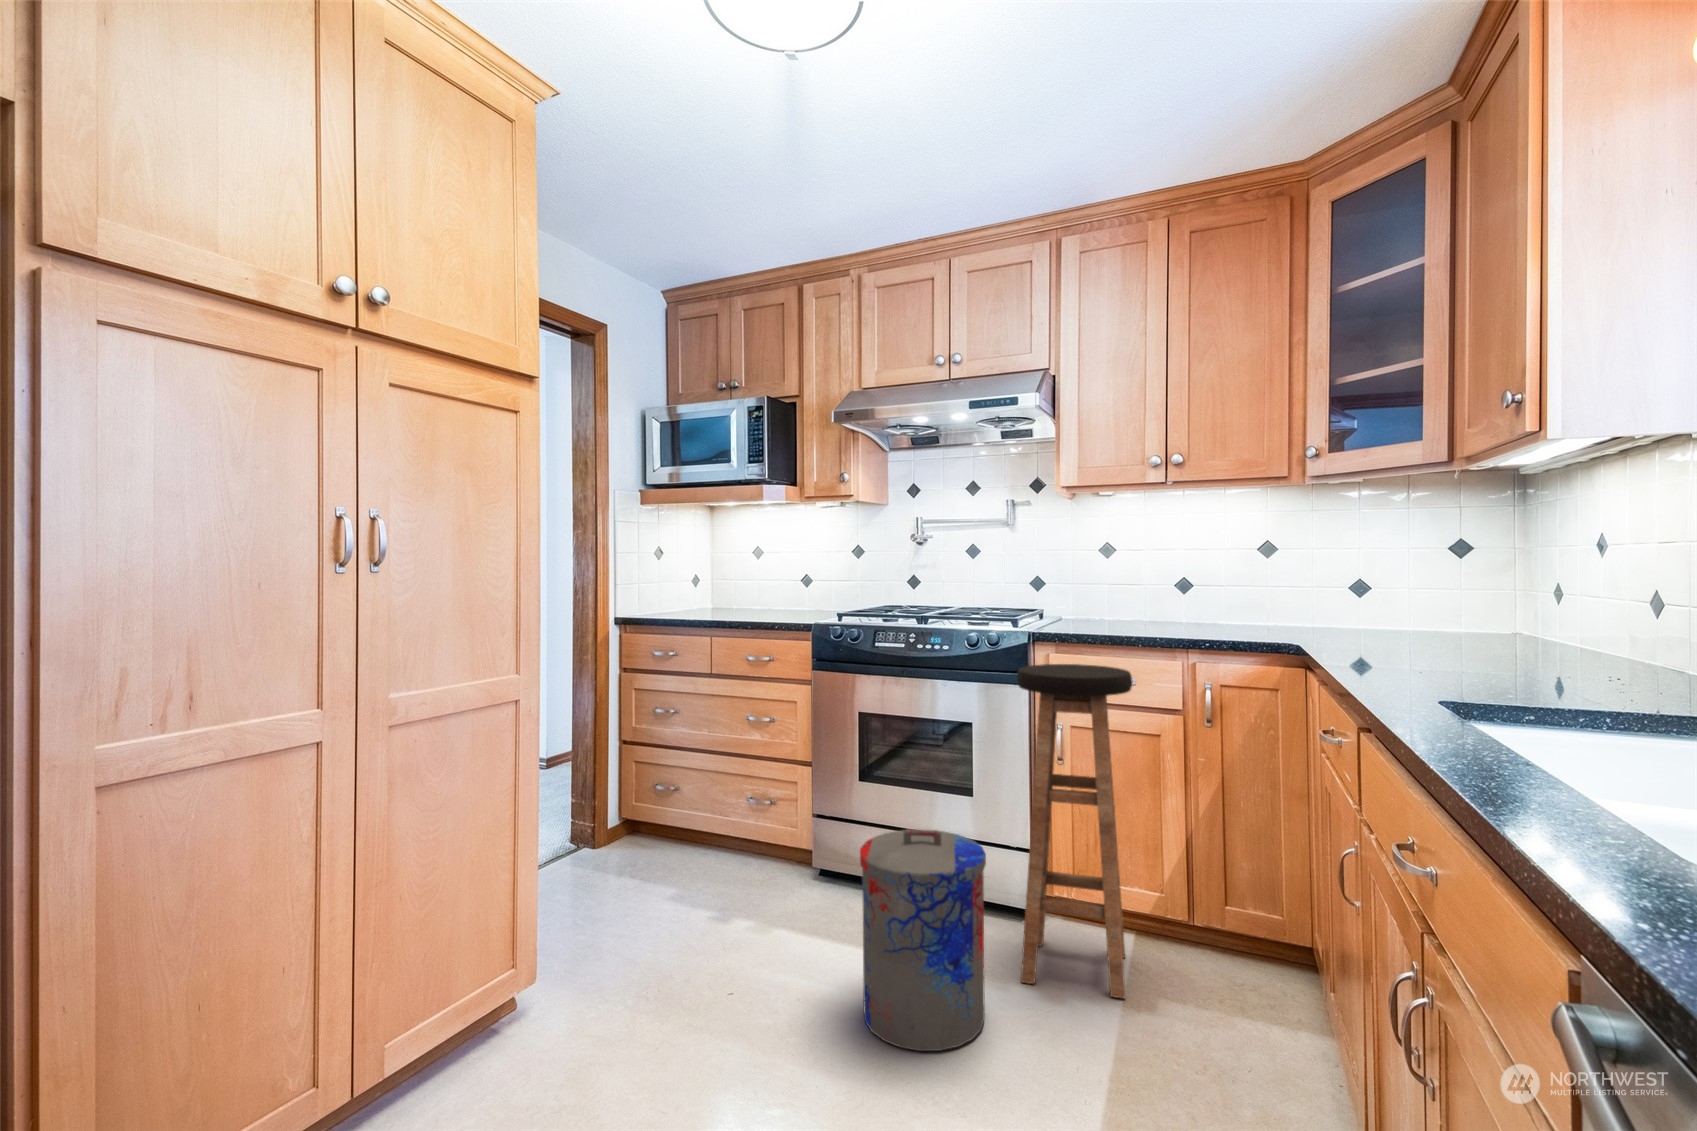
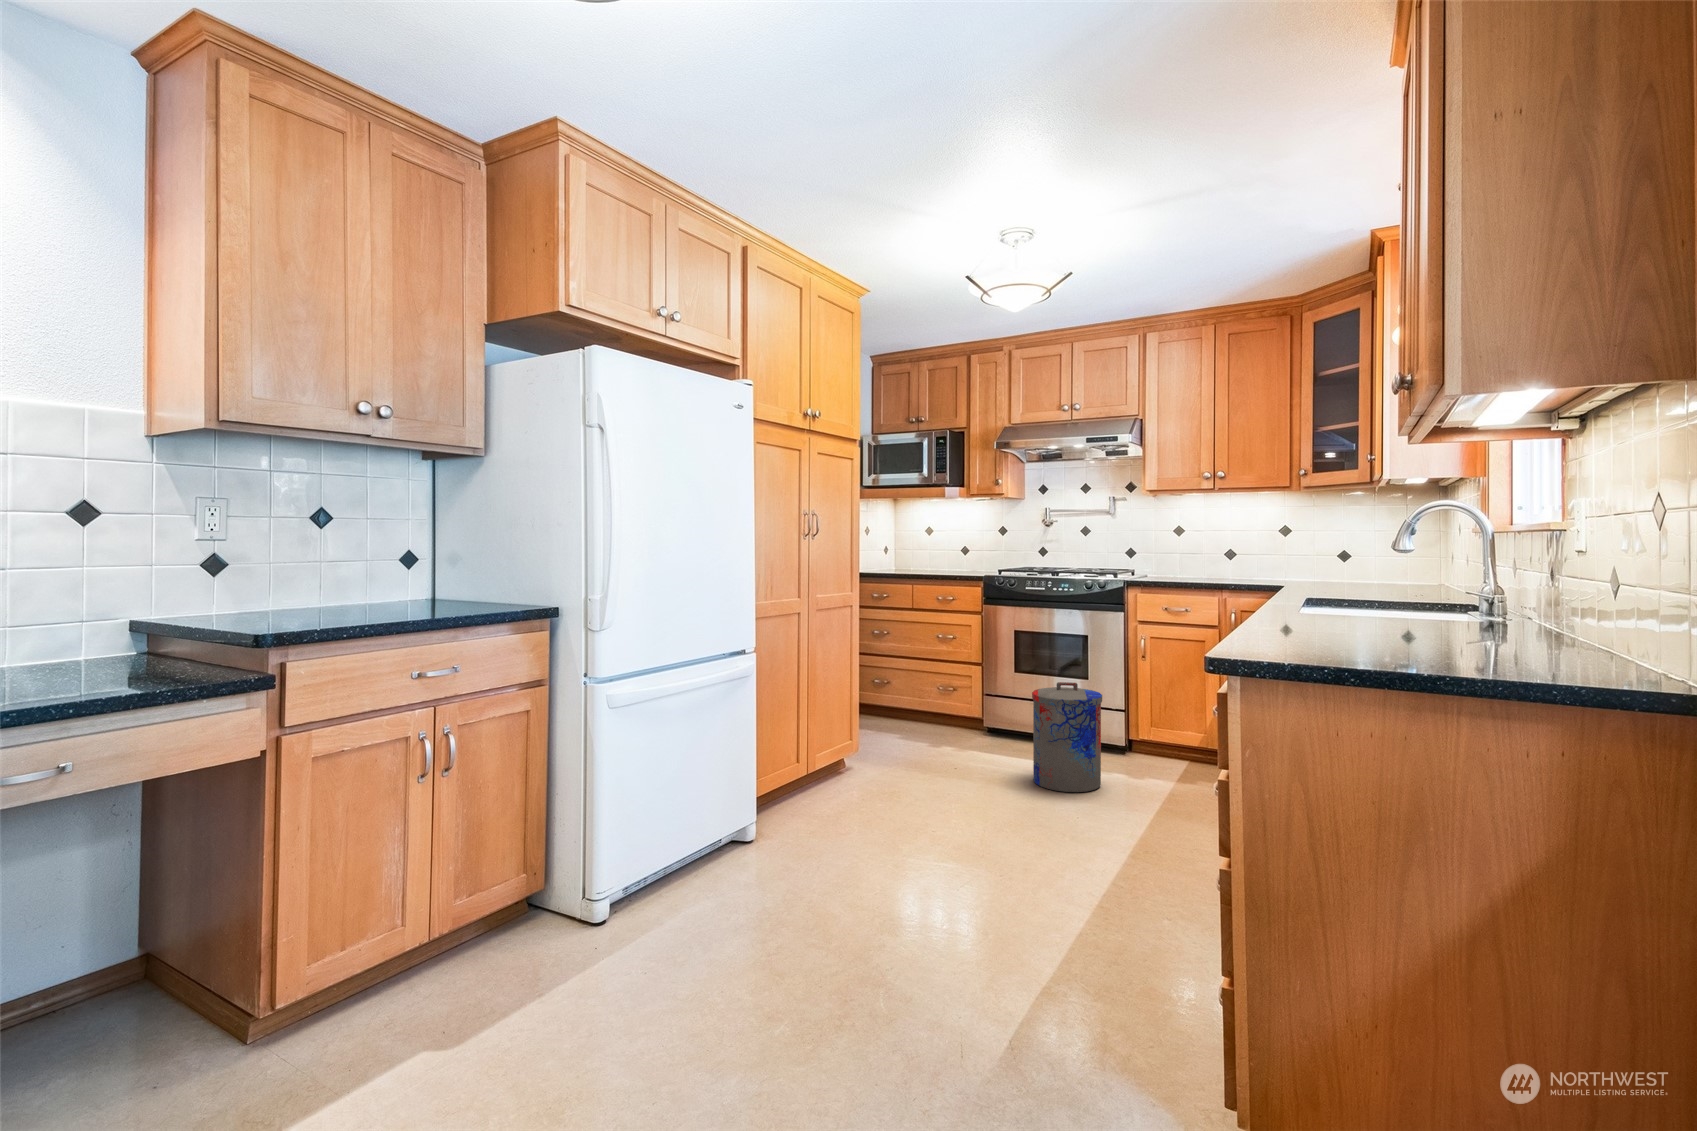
bar stool: present [1017,664,1132,998] -> none [1119,598,1187,780]

